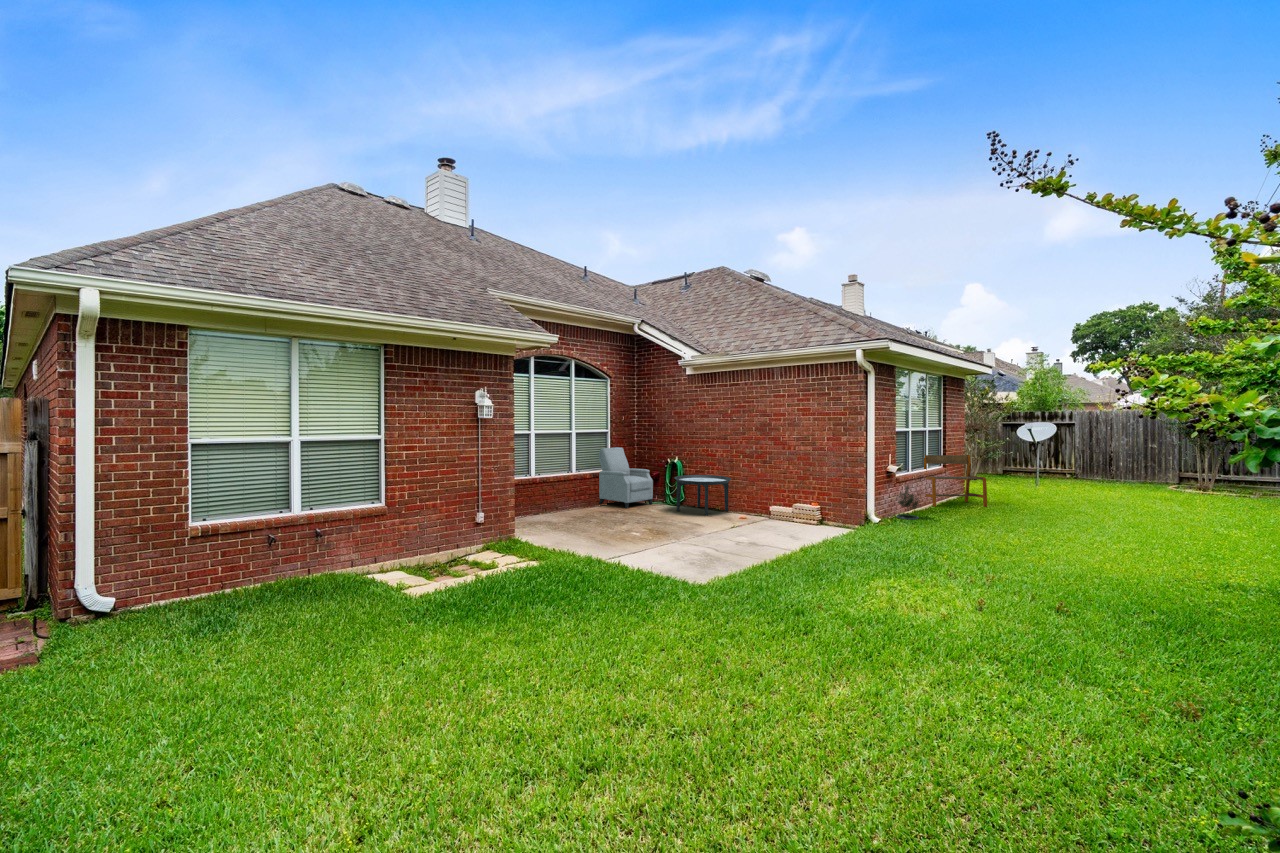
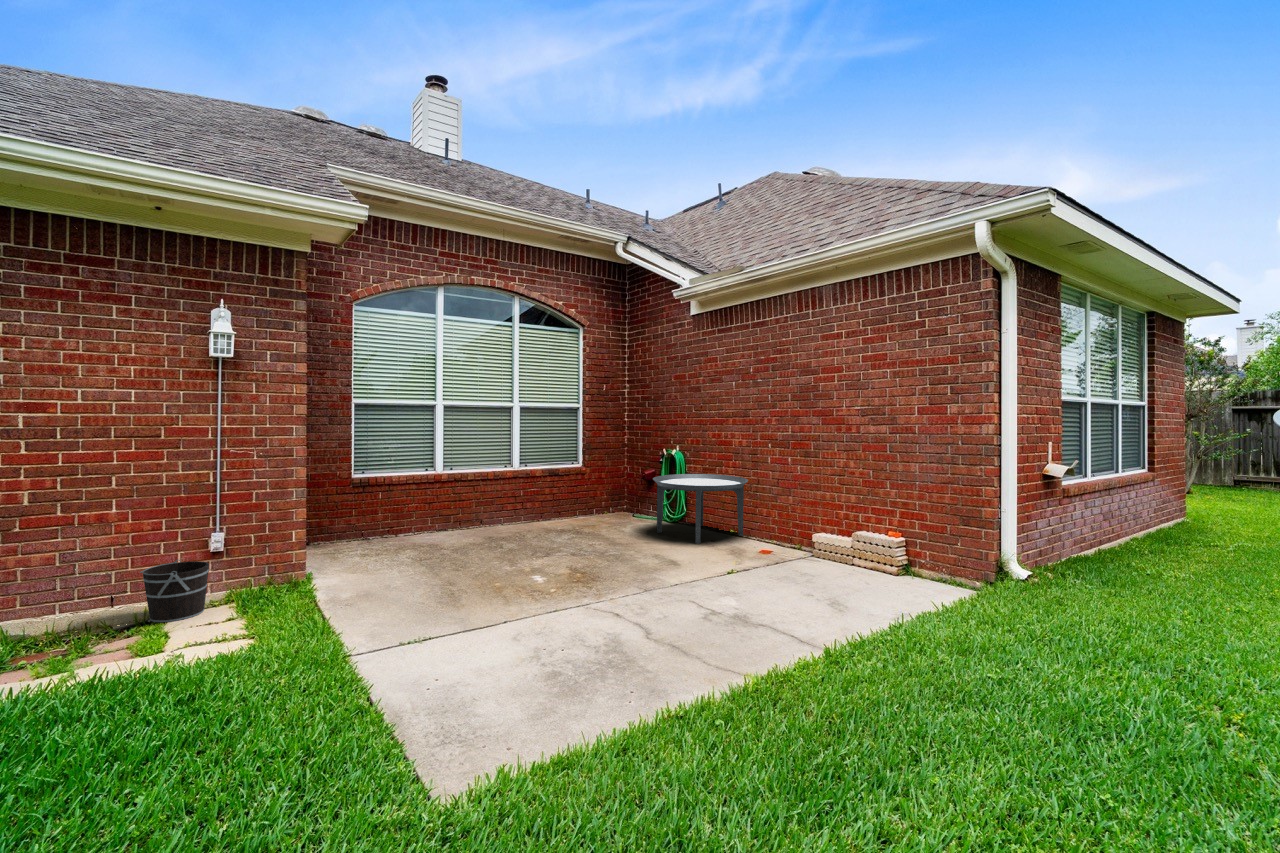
chair: present [598,447,653,508] -> none [554,430,634,524]
bench: present [924,455,987,507] -> none [1104,447,1252,546]
potted tree: present [897,486,919,519] -> none [1061,497,1122,571]
bucket: none [471,526,498,556] -> present [140,560,209,622]

